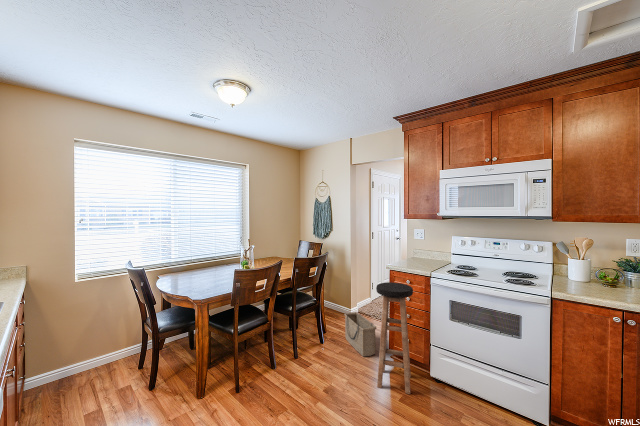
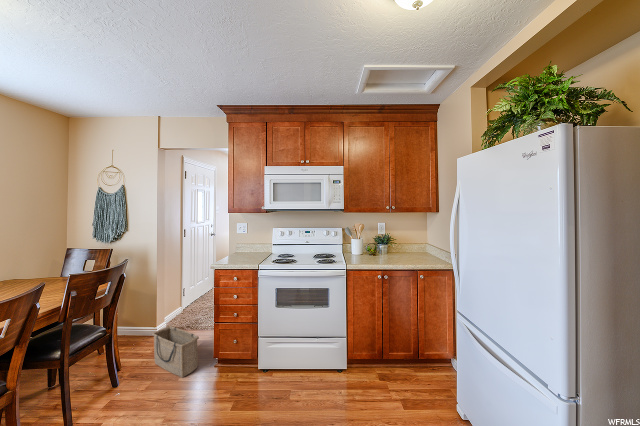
bar stool: present [376,282,413,394] -> none [201,282,243,409]

